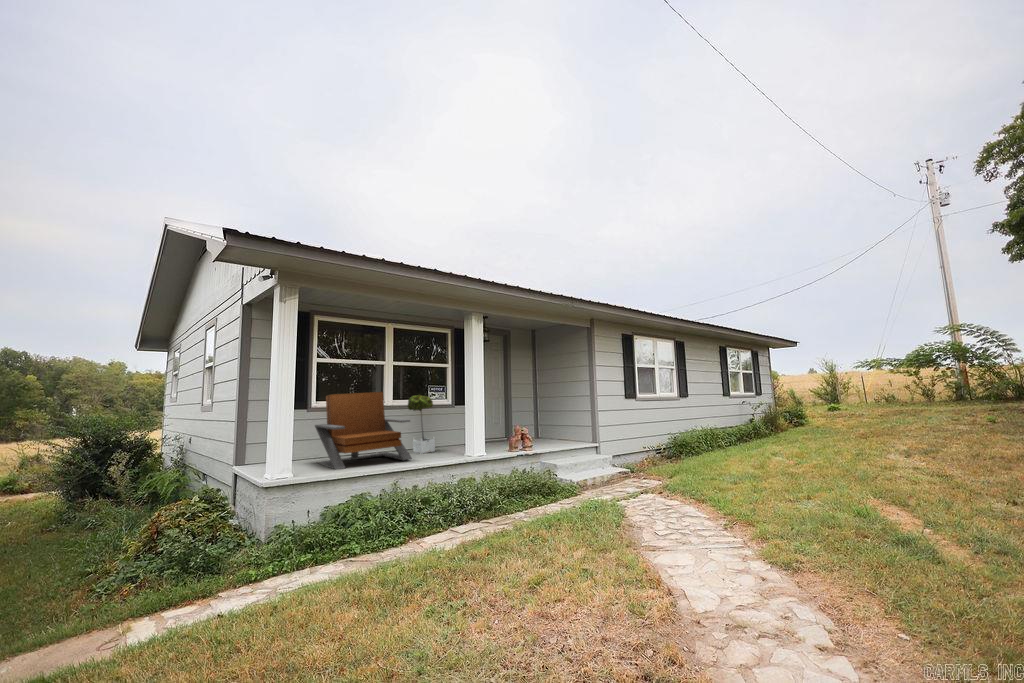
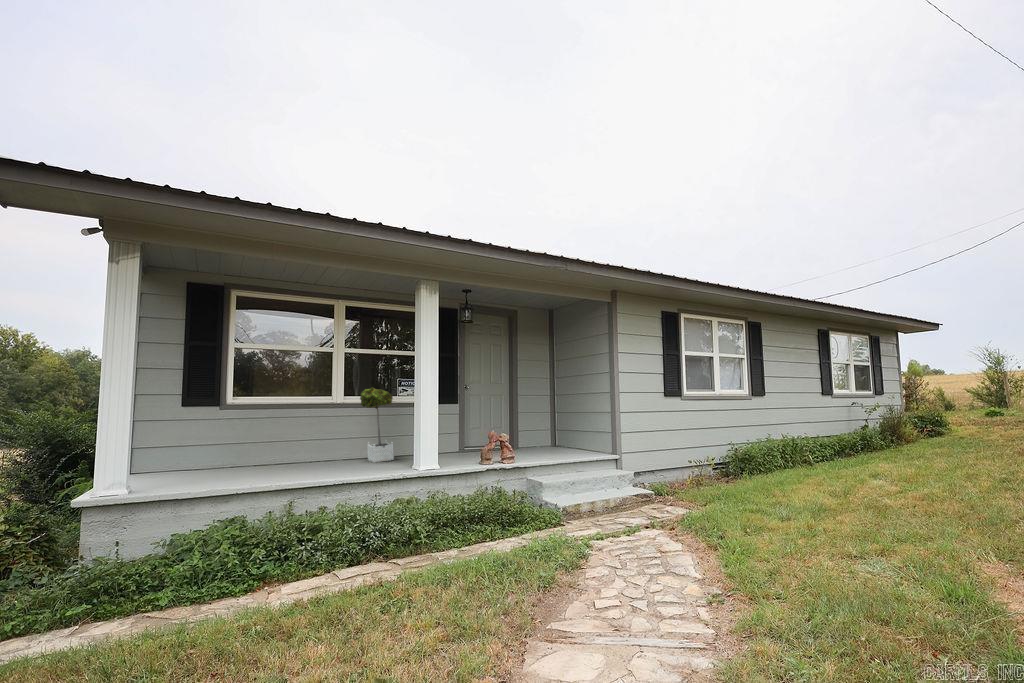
lounge chair: present [315,392,411,469] -> none [229,384,341,486]

